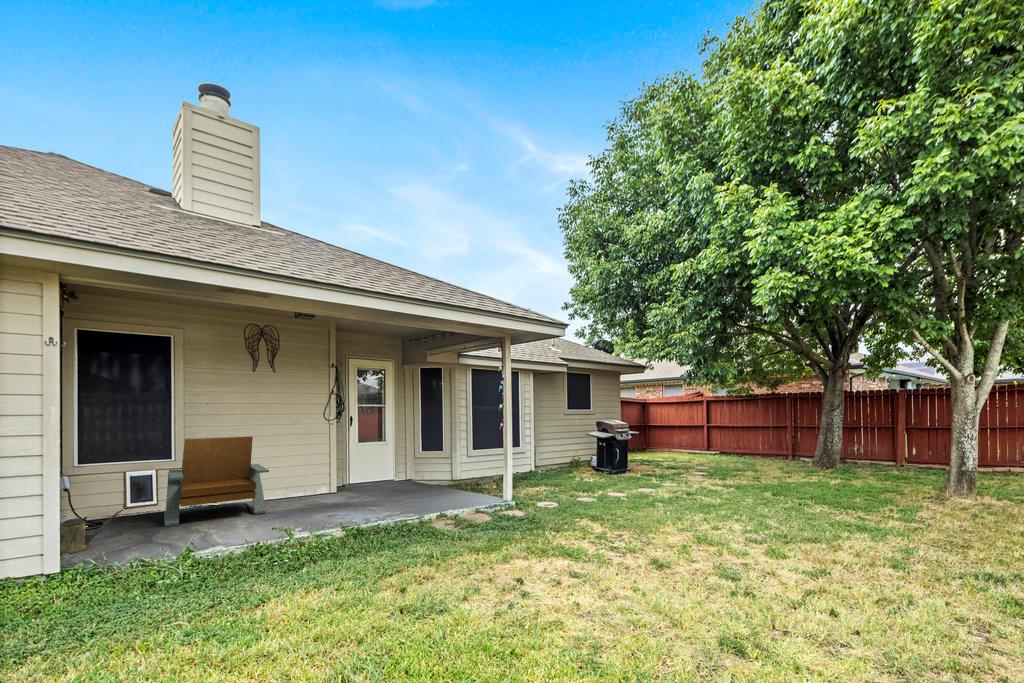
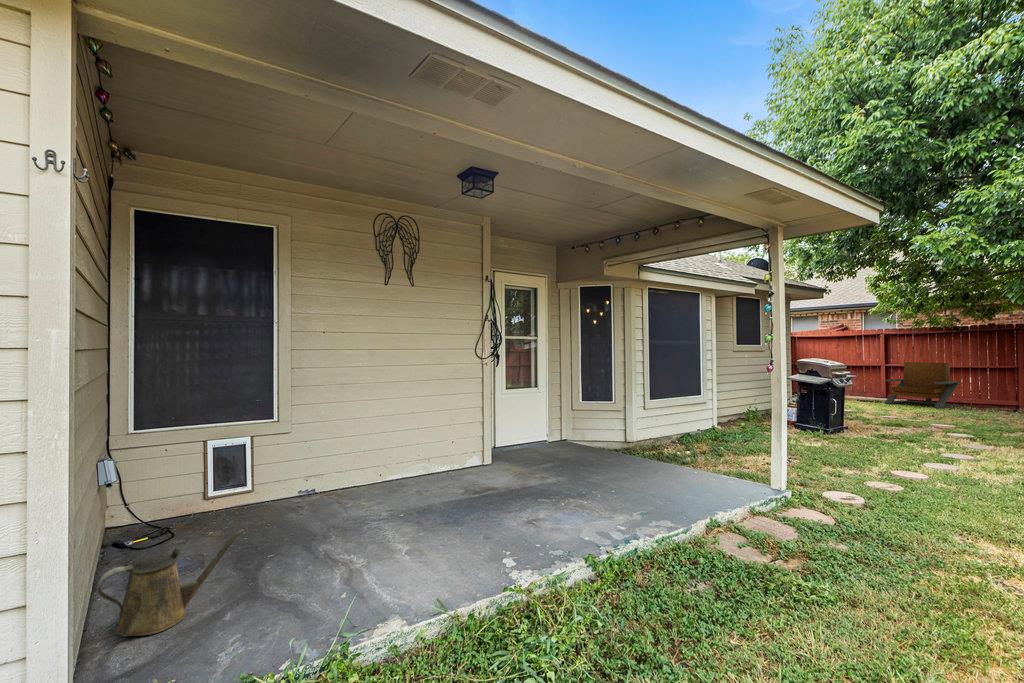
lounge chair: present [164,437,269,526] -> present [885,362,959,408]

